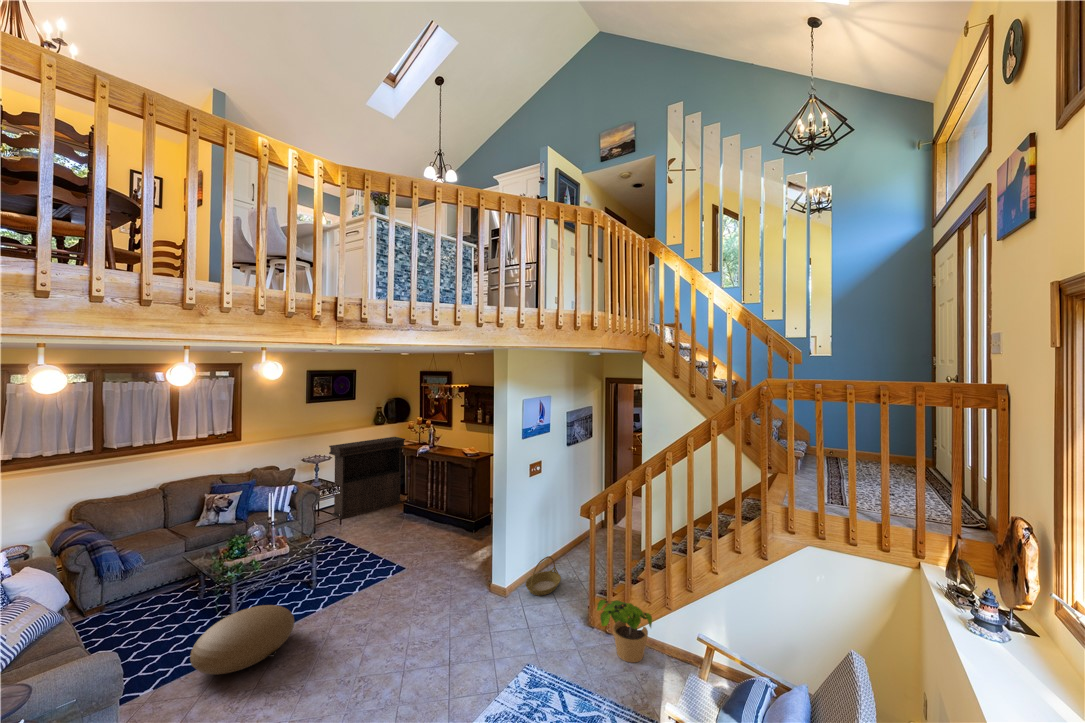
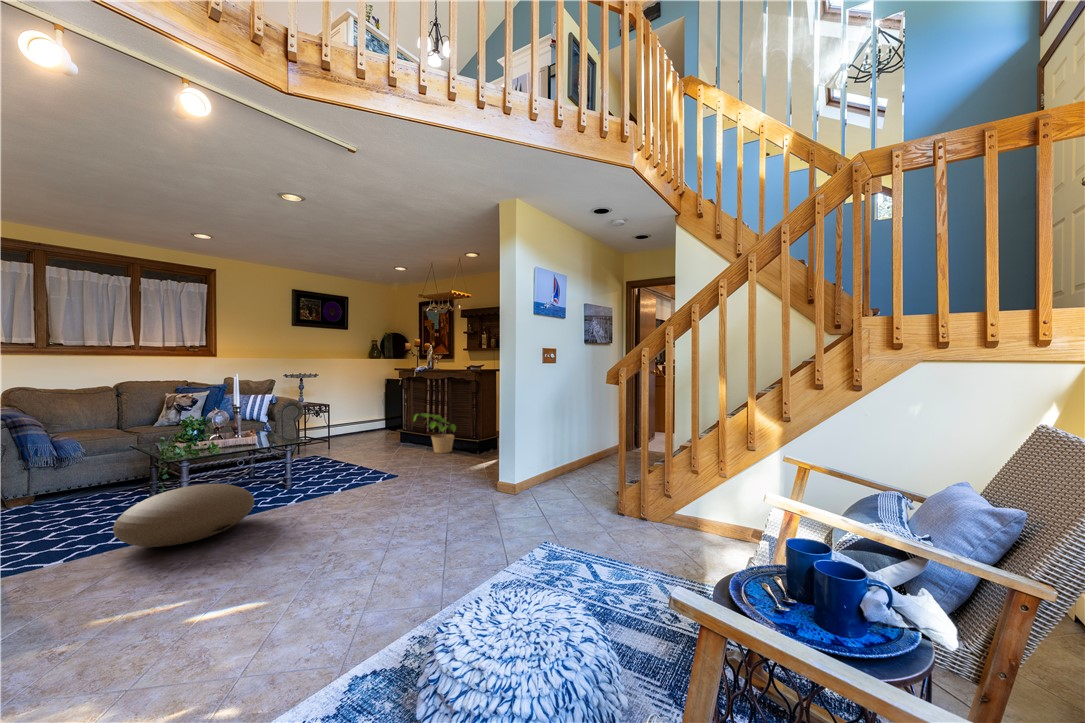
console table: present [329,437,405,520] -> none [315,364,401,444]
basket: present [526,556,561,596] -> none [537,453,579,493]
potted plant: present [597,600,652,663] -> present [414,413,456,453]

